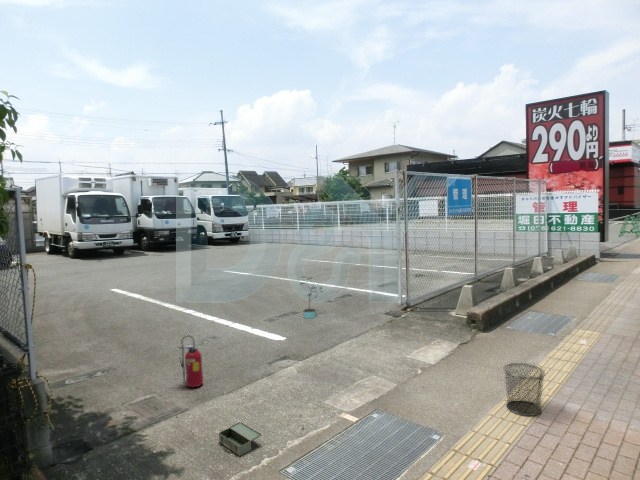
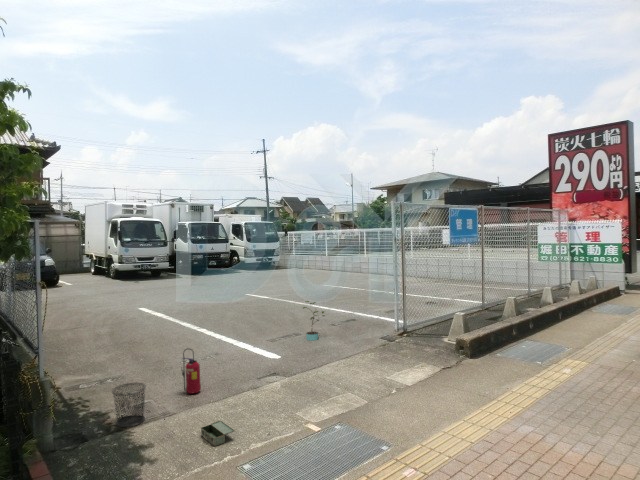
waste bin: present [505,363,545,416] -> present [112,383,146,427]

